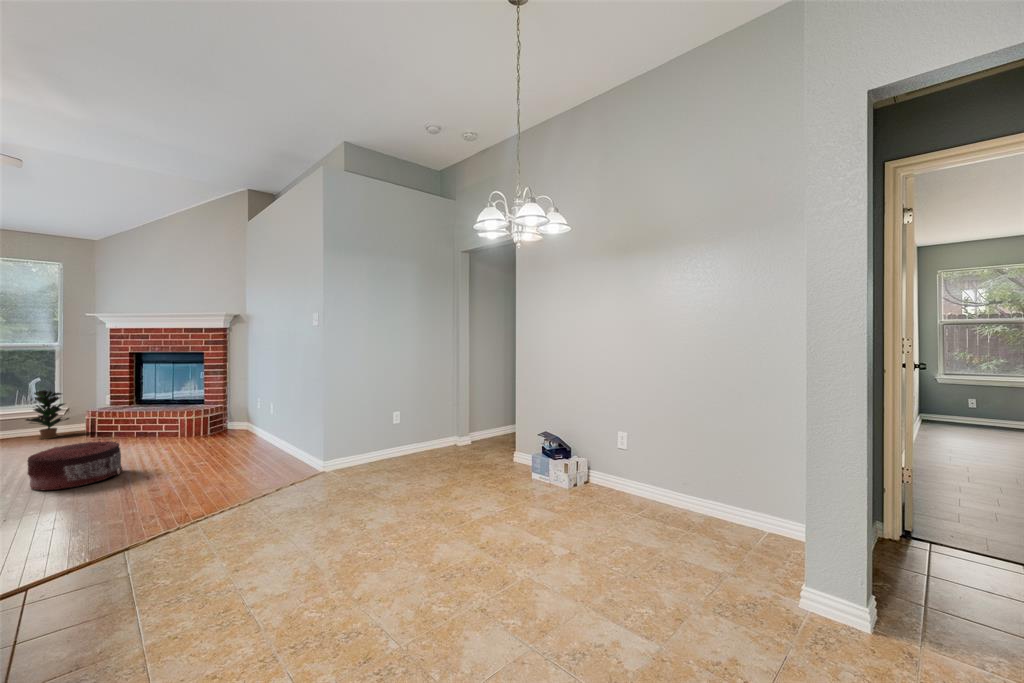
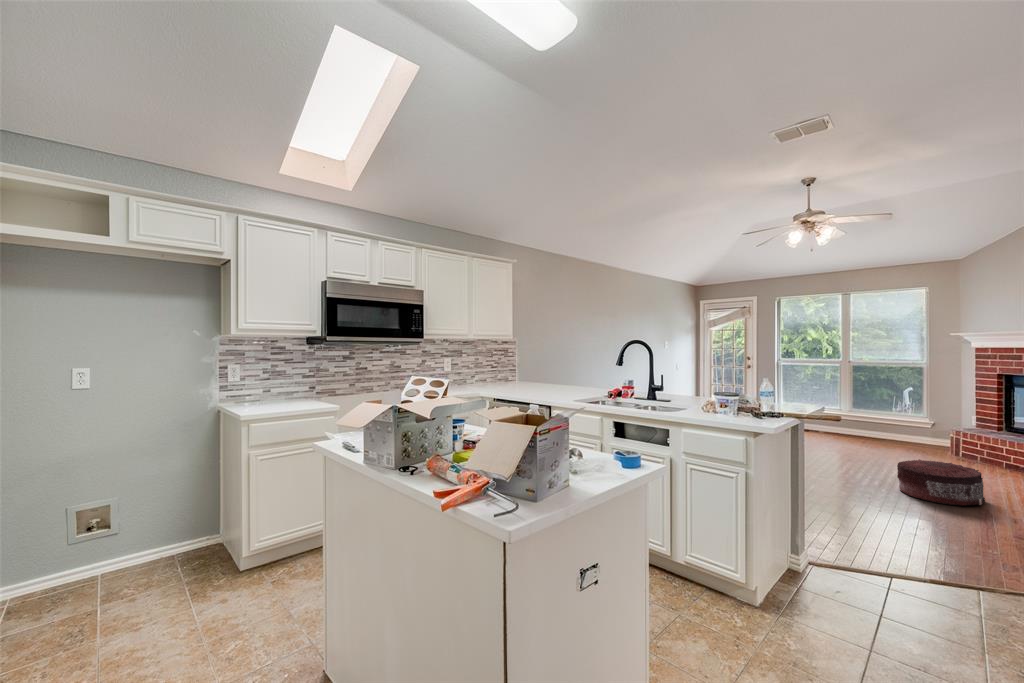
potted plant: present [26,390,69,439] -> none [897,403,936,447]

